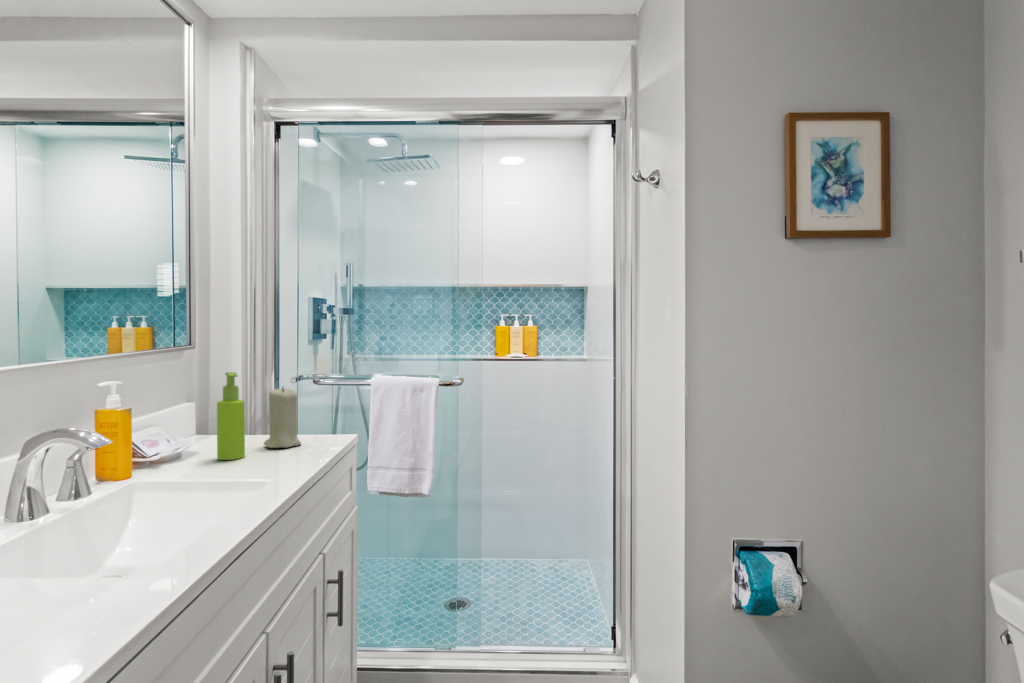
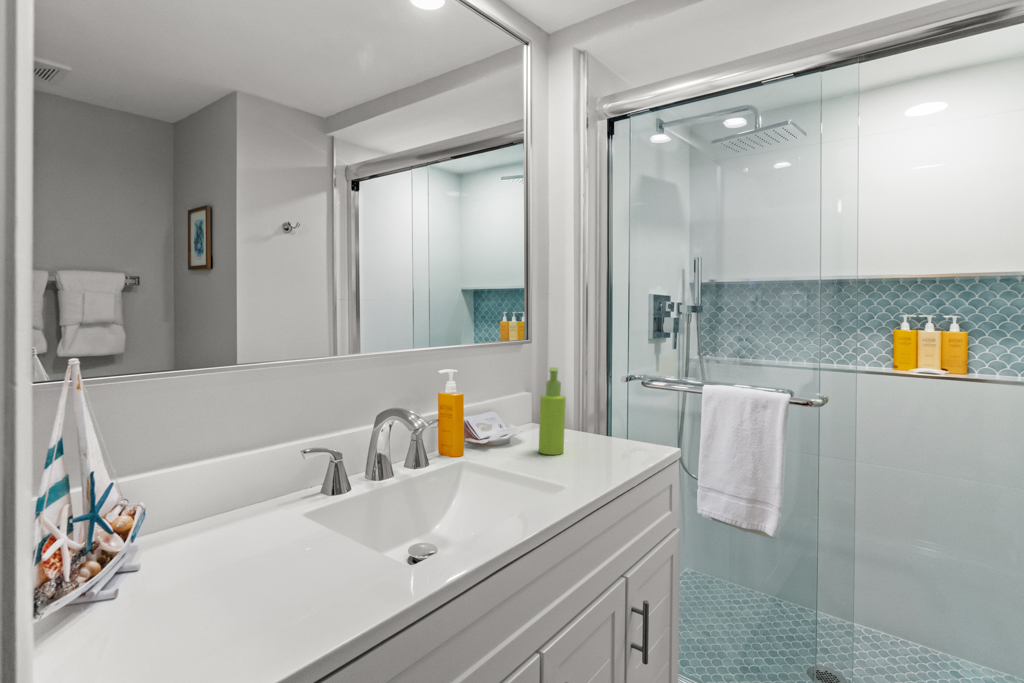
candle: present [264,387,301,448] -> none [587,385,622,450]

